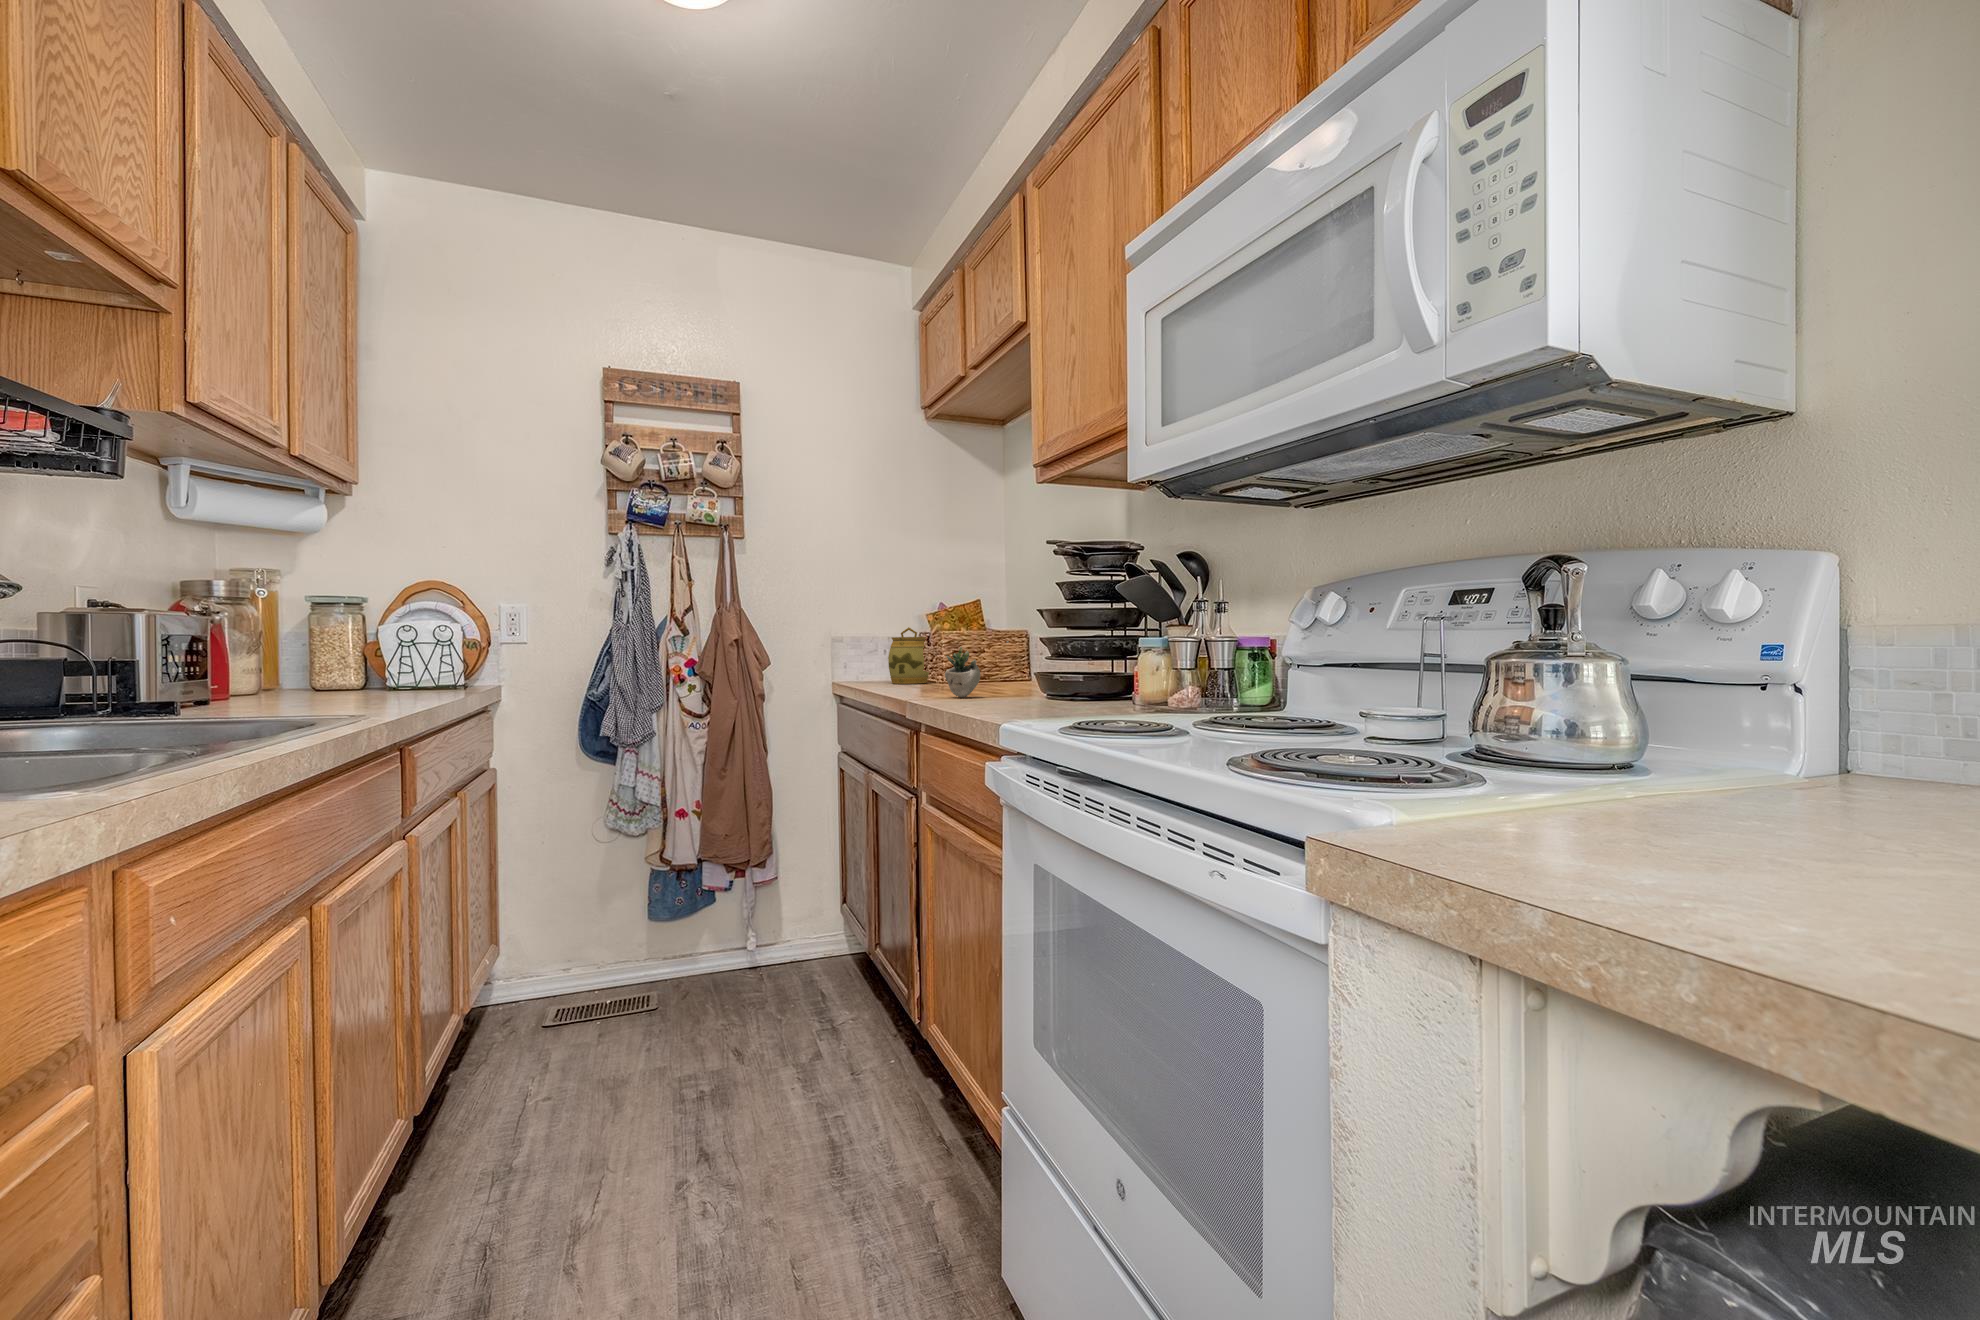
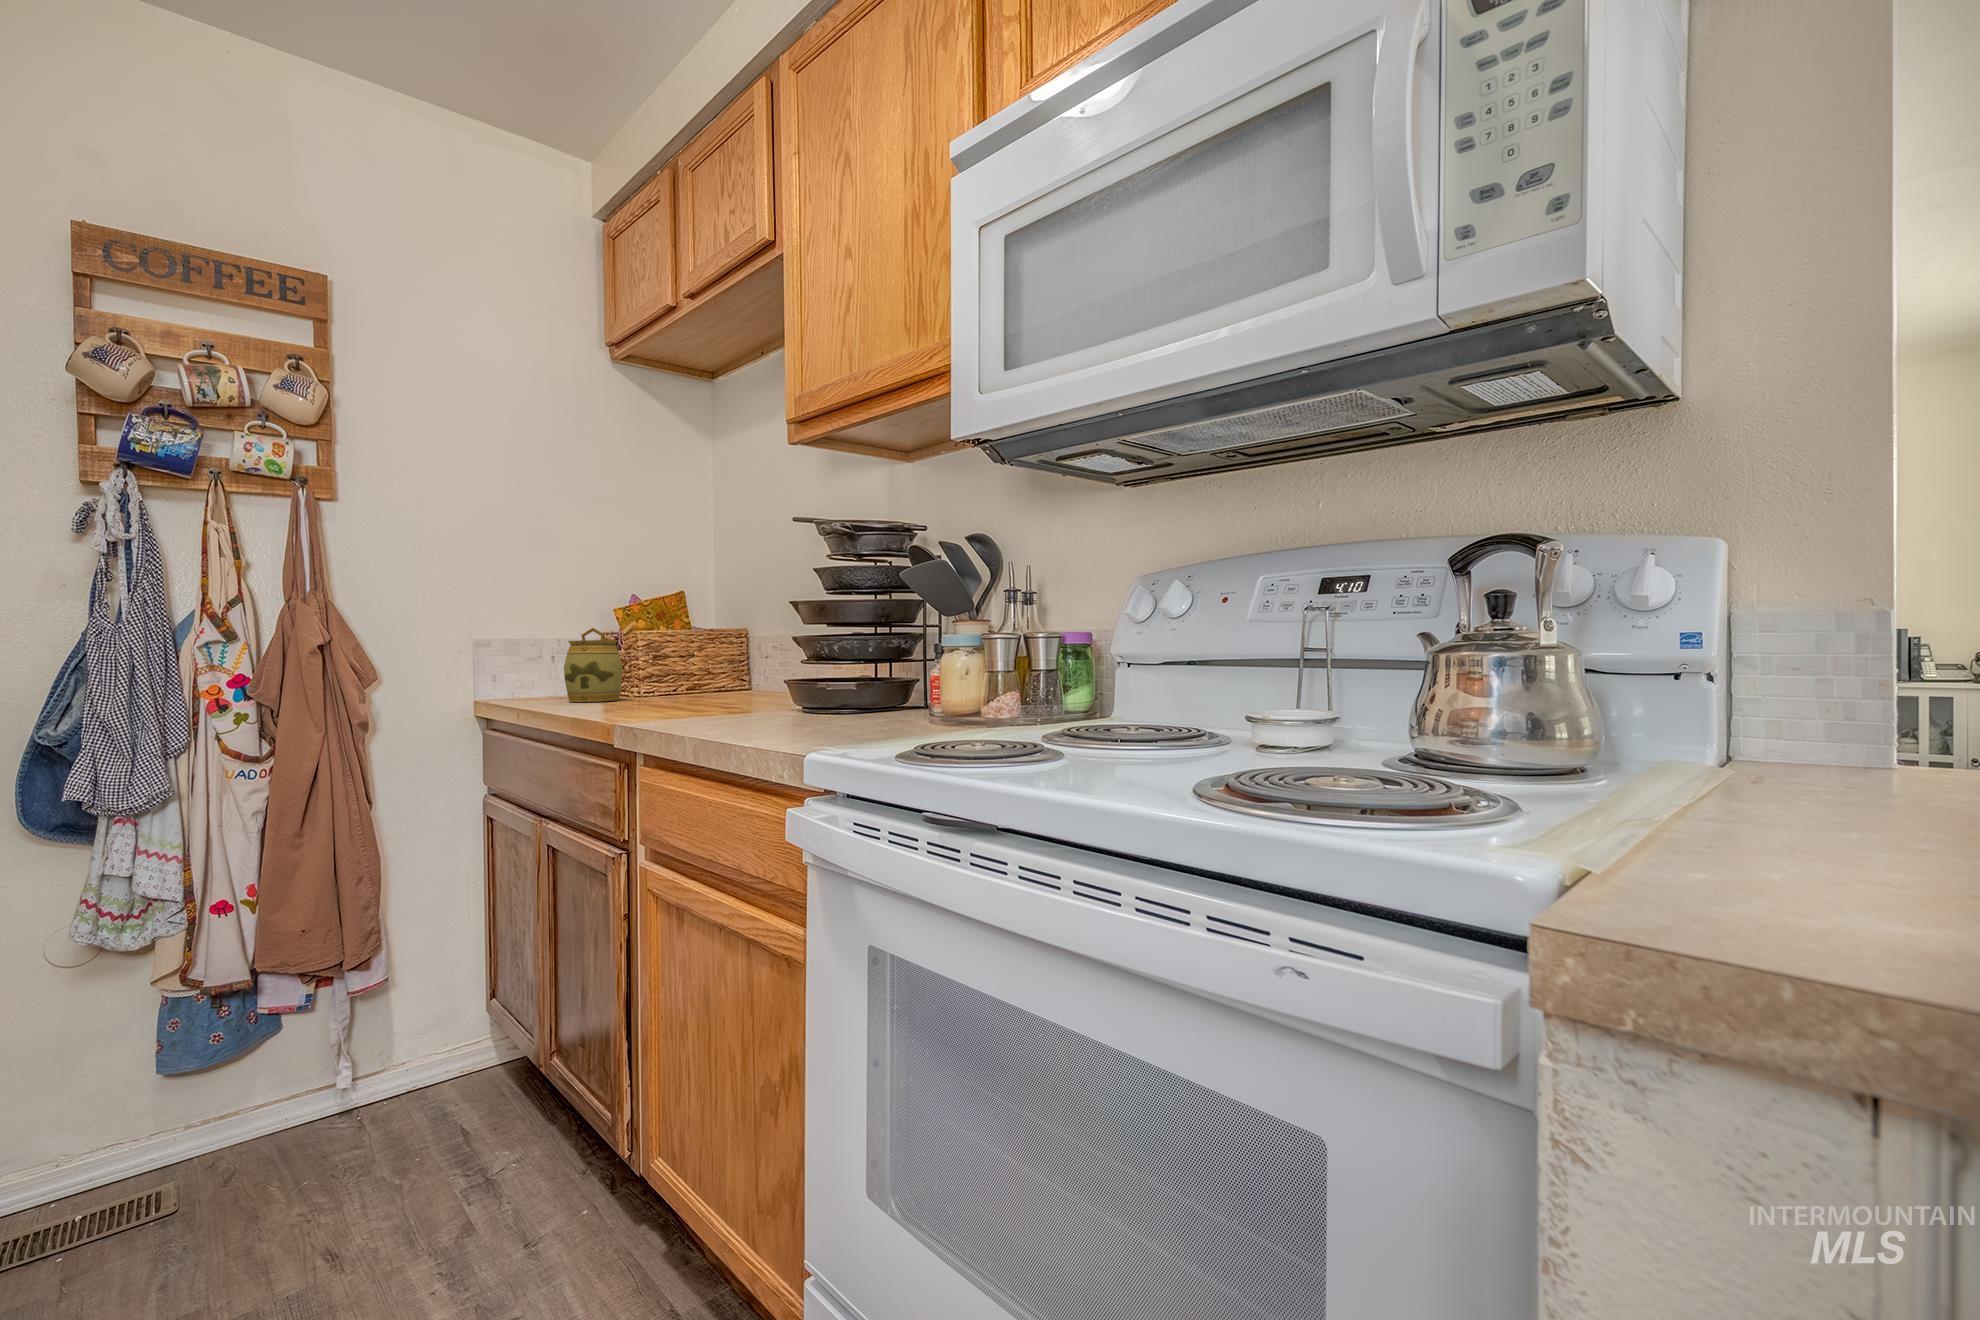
succulent plant: present [945,641,1009,697] -> none [673,643,764,718]

